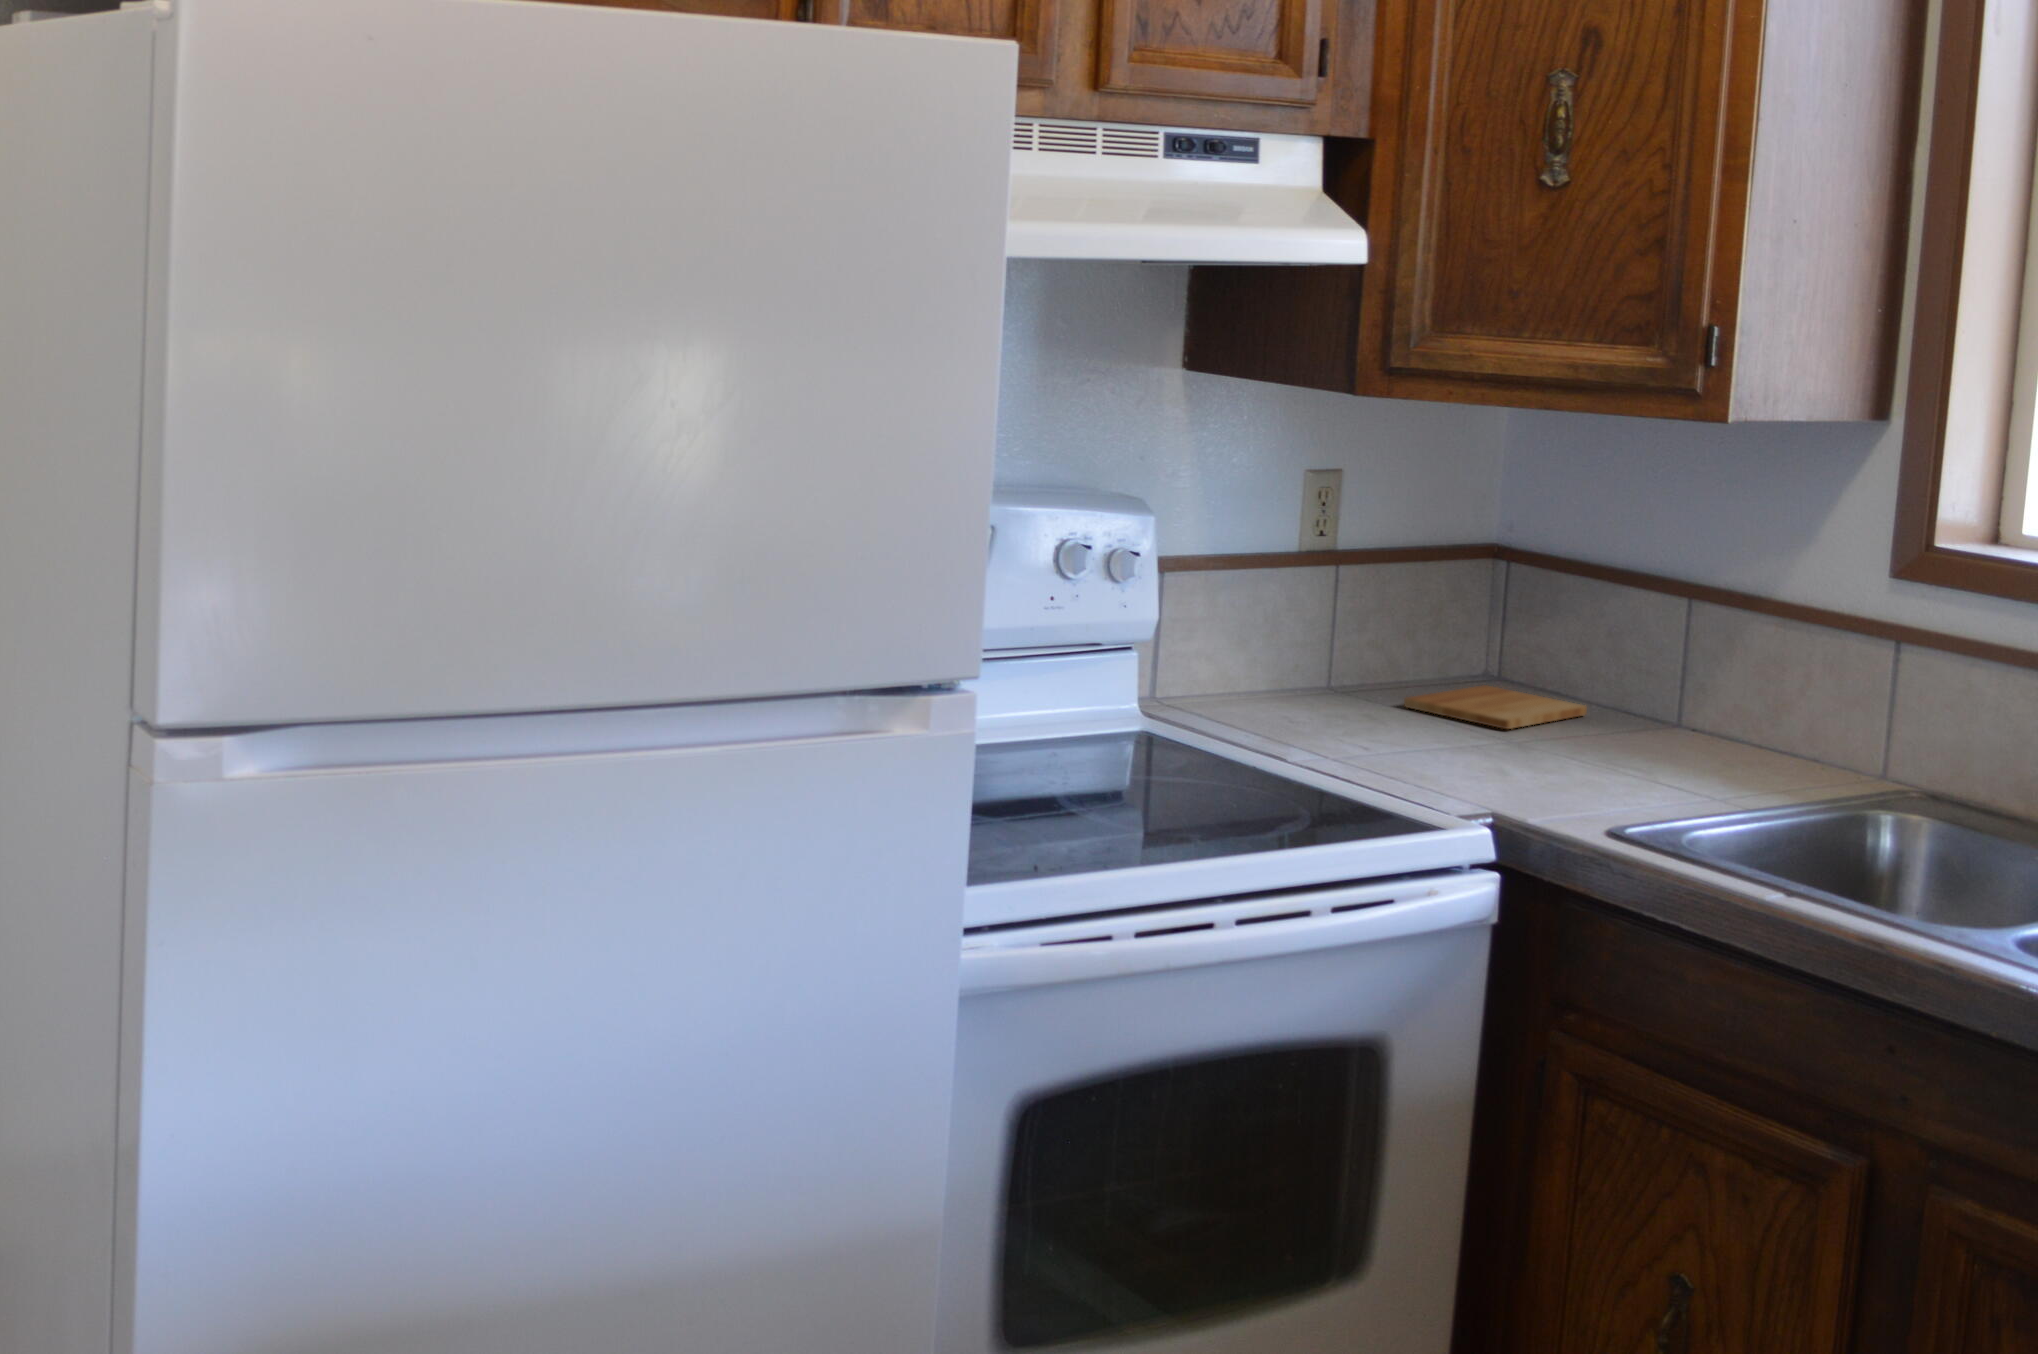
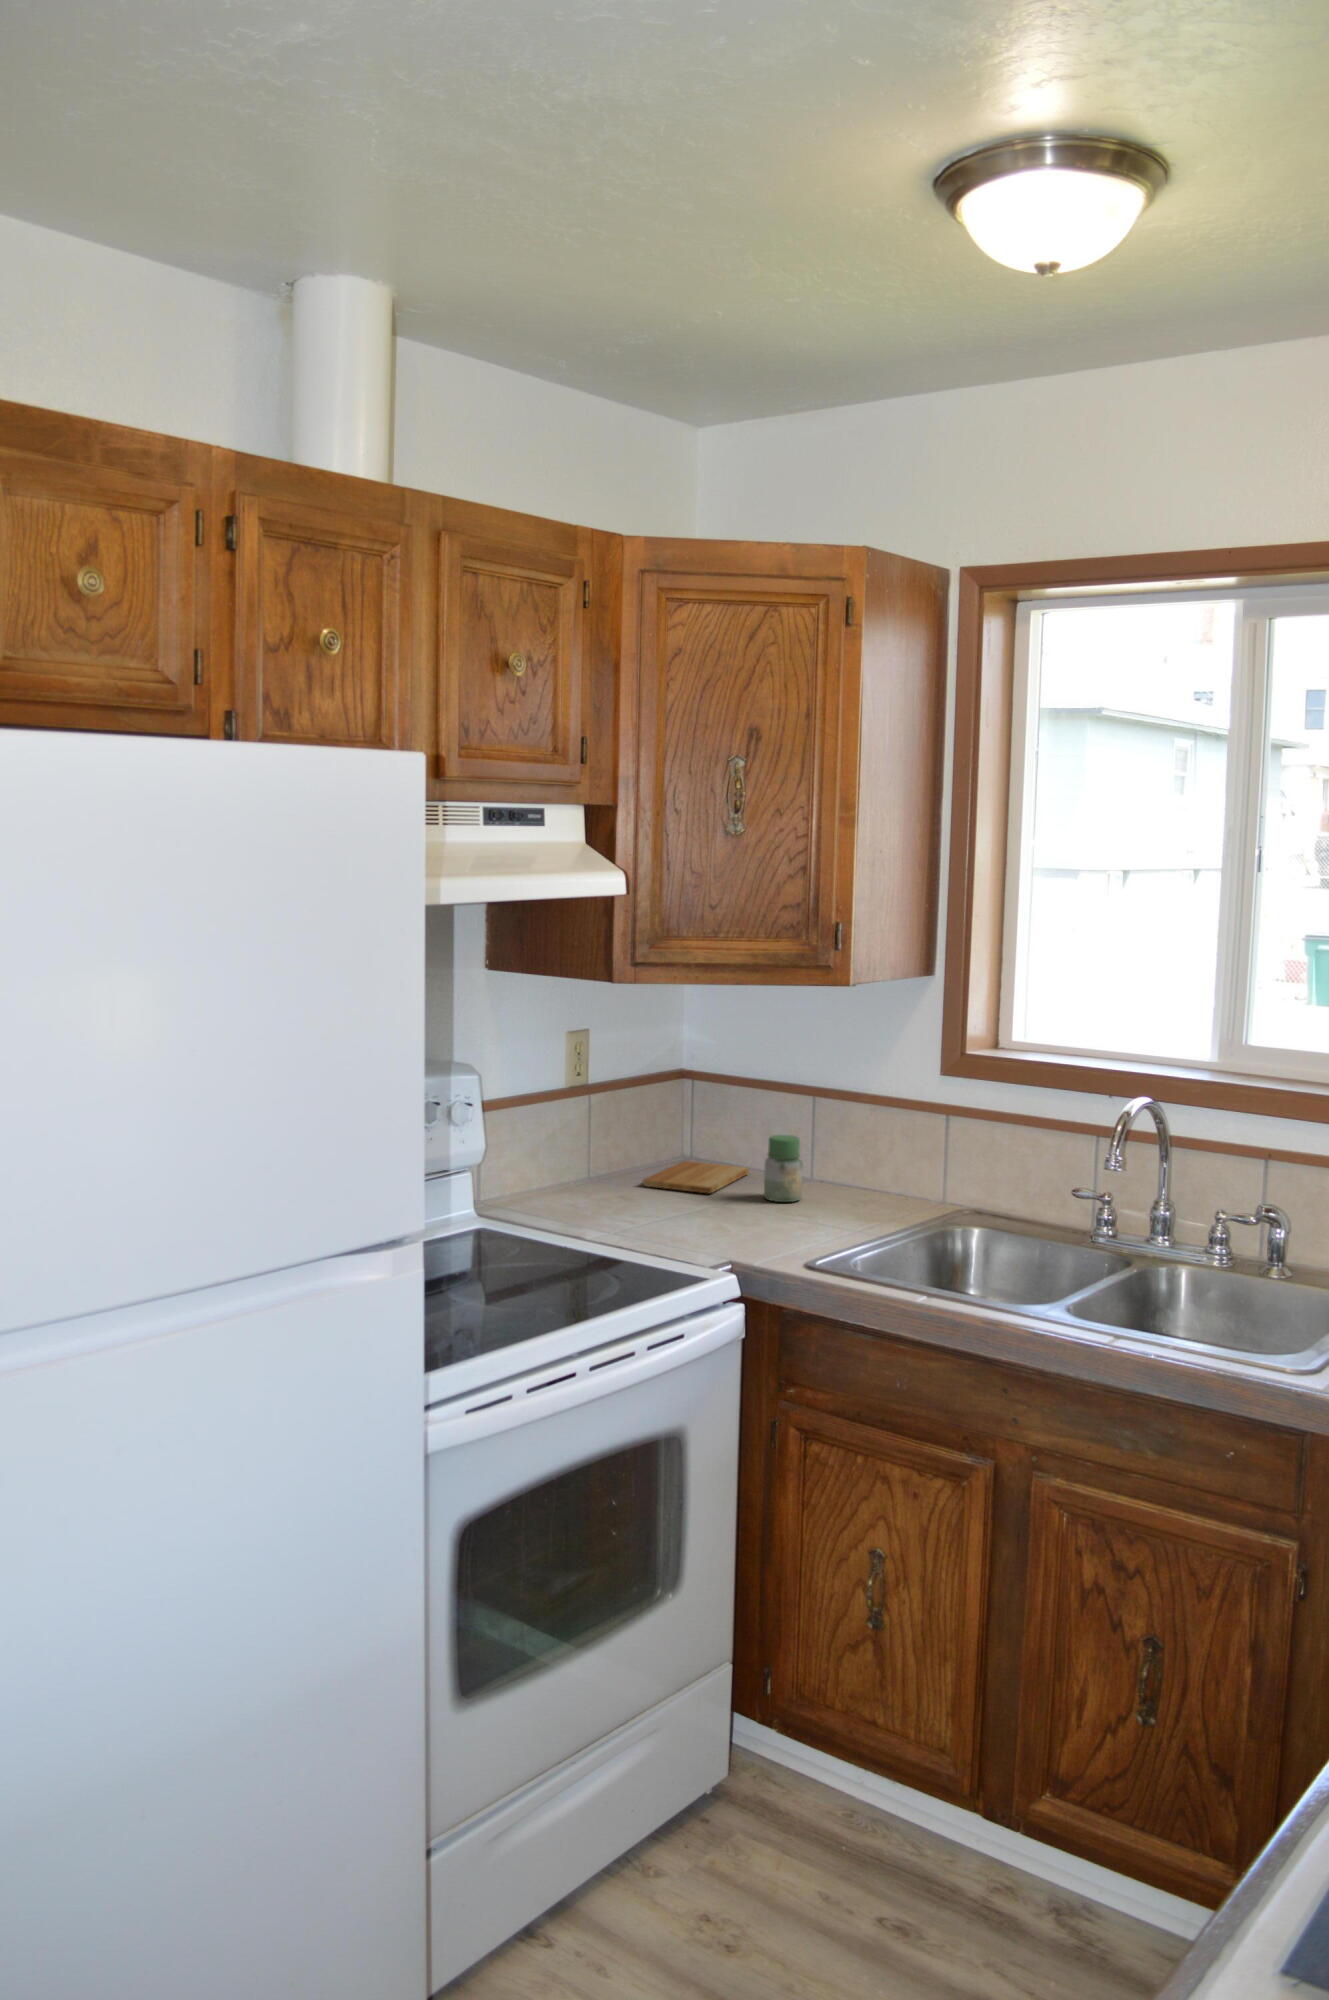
jar: none [1593,653,1662,757] -> present [764,1135,803,1202]

